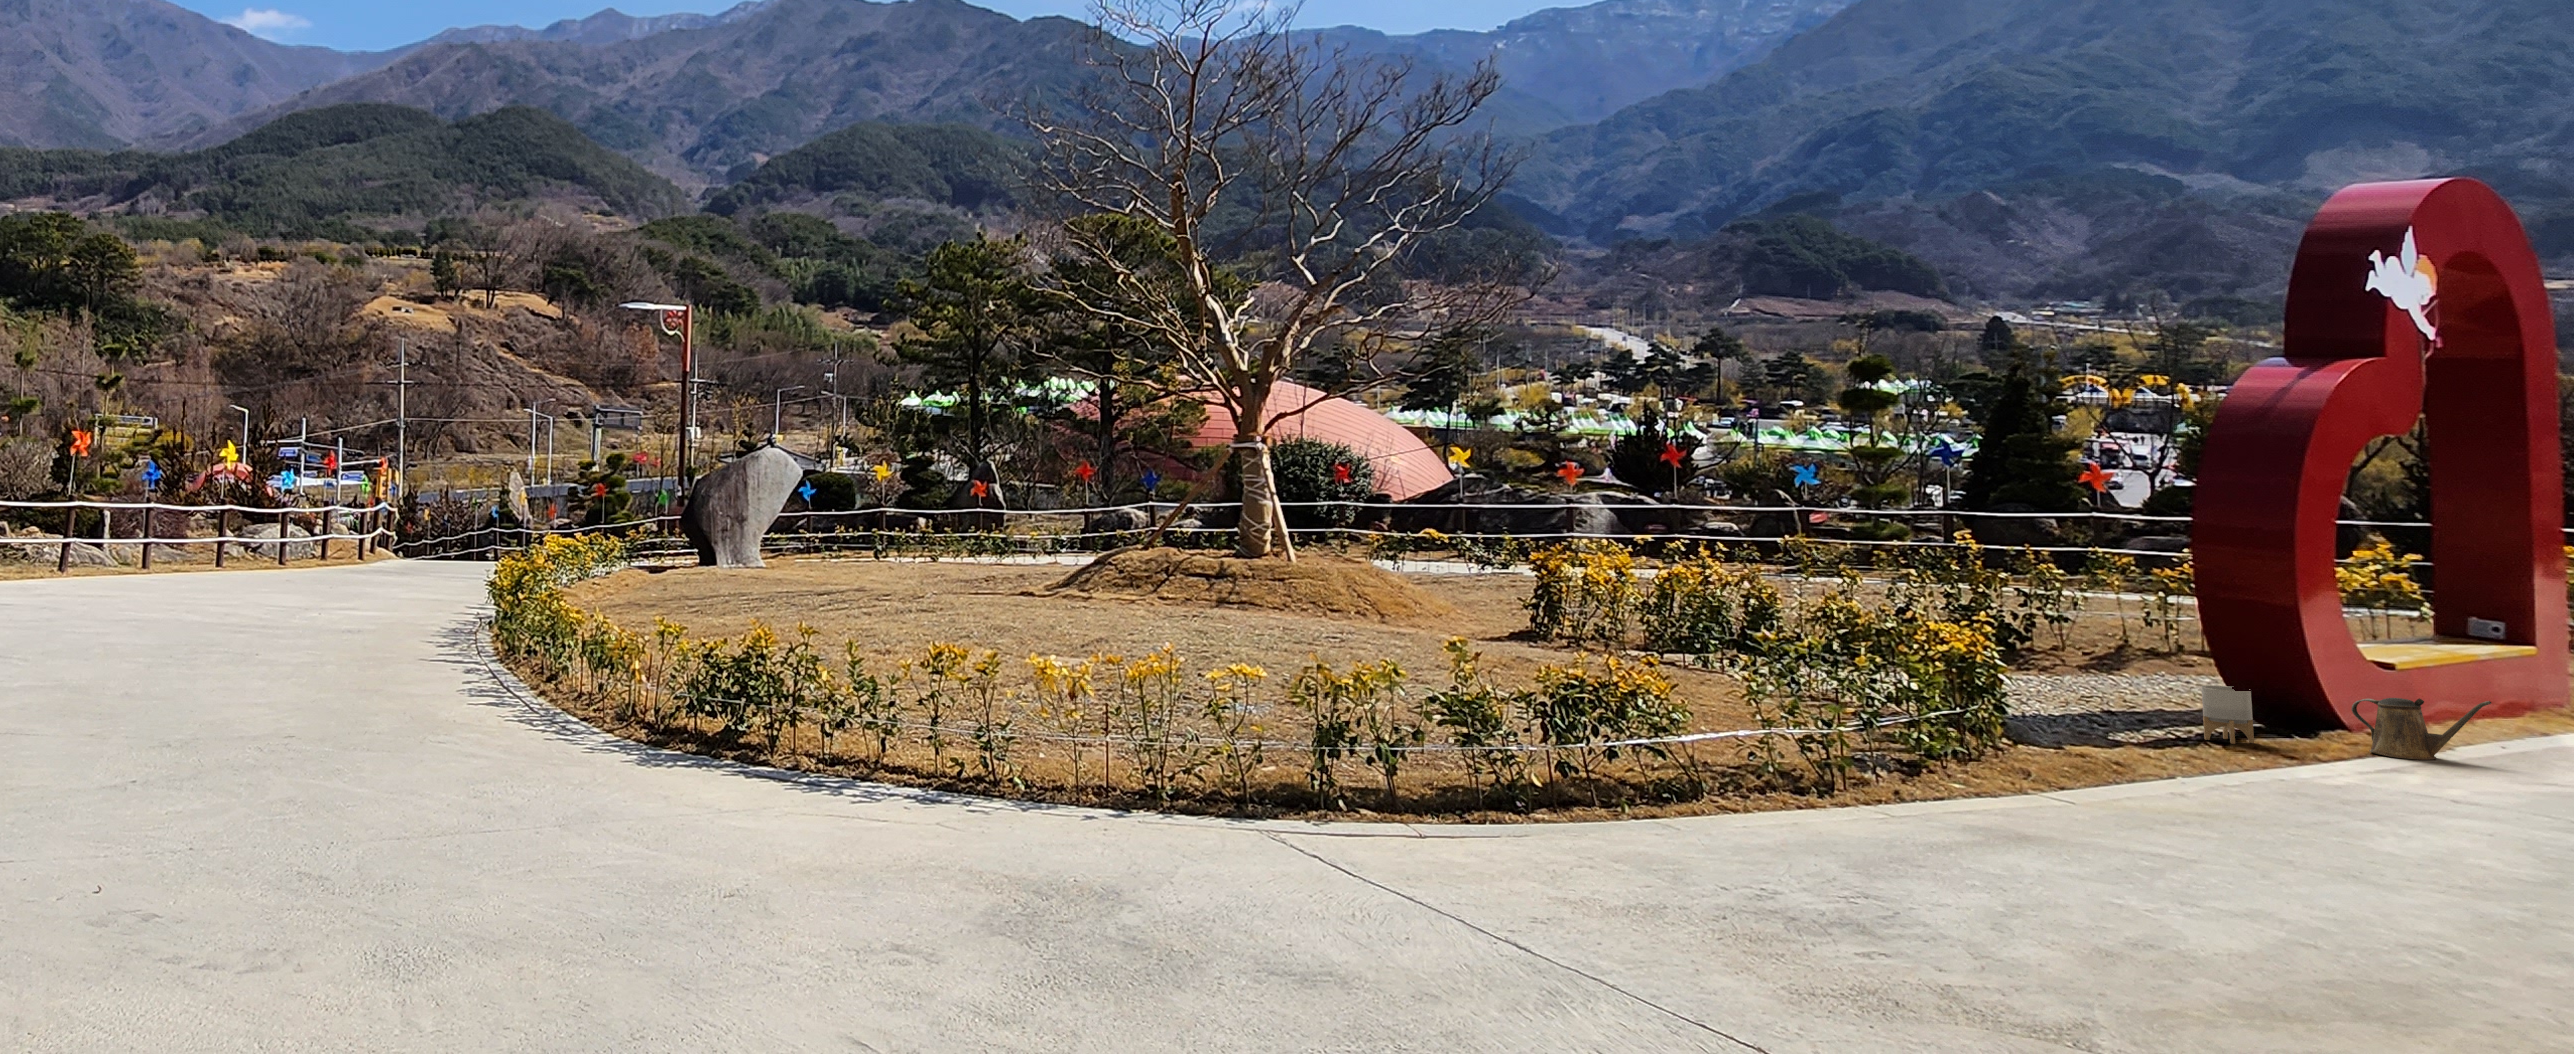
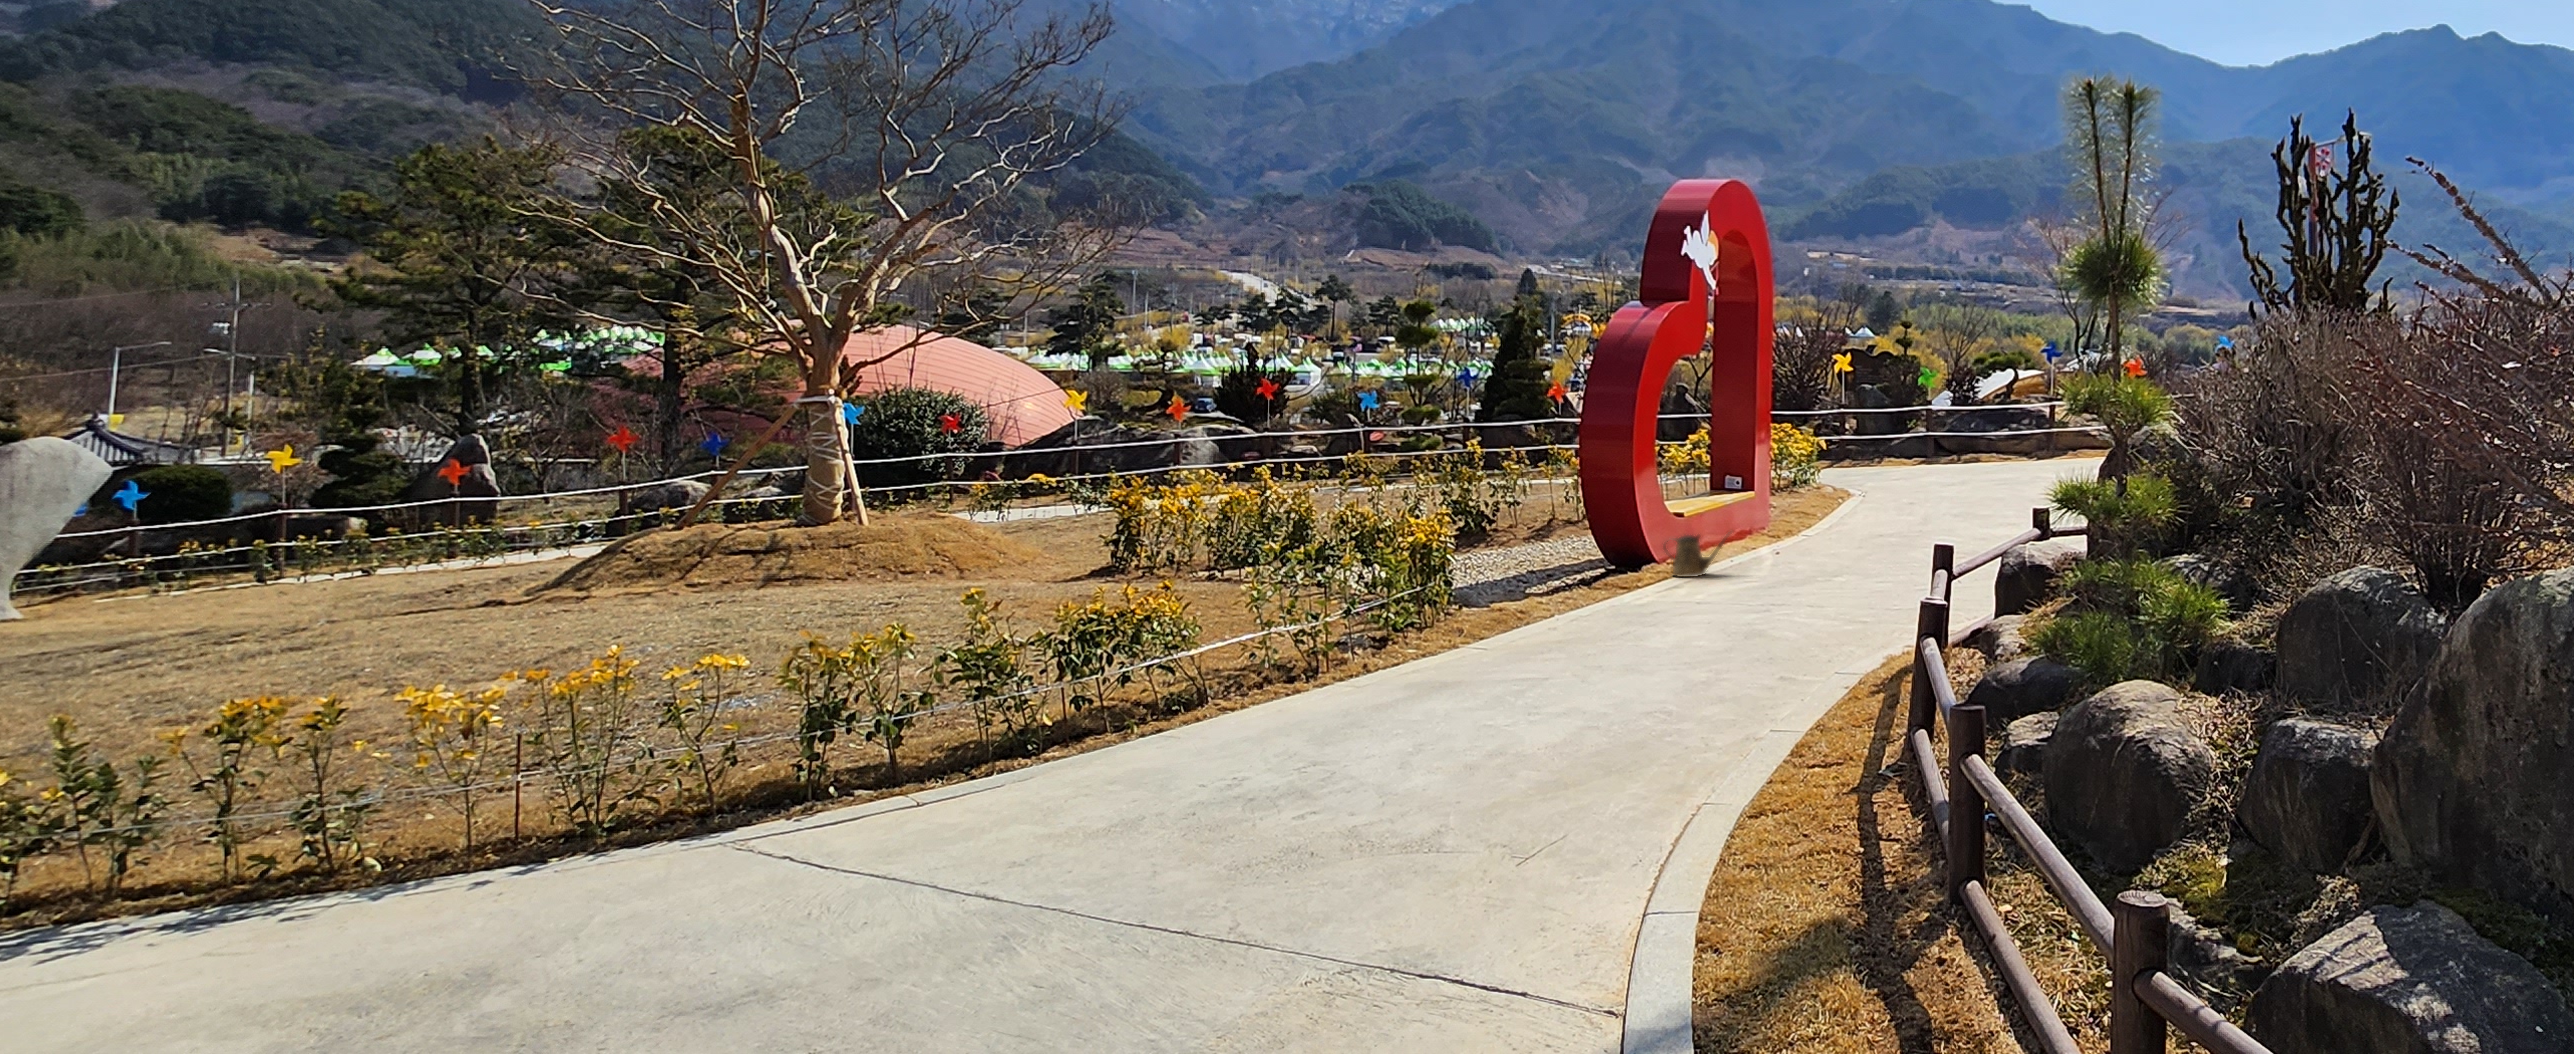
planter: present [2201,685,2254,744] -> none [1580,541,1609,583]

